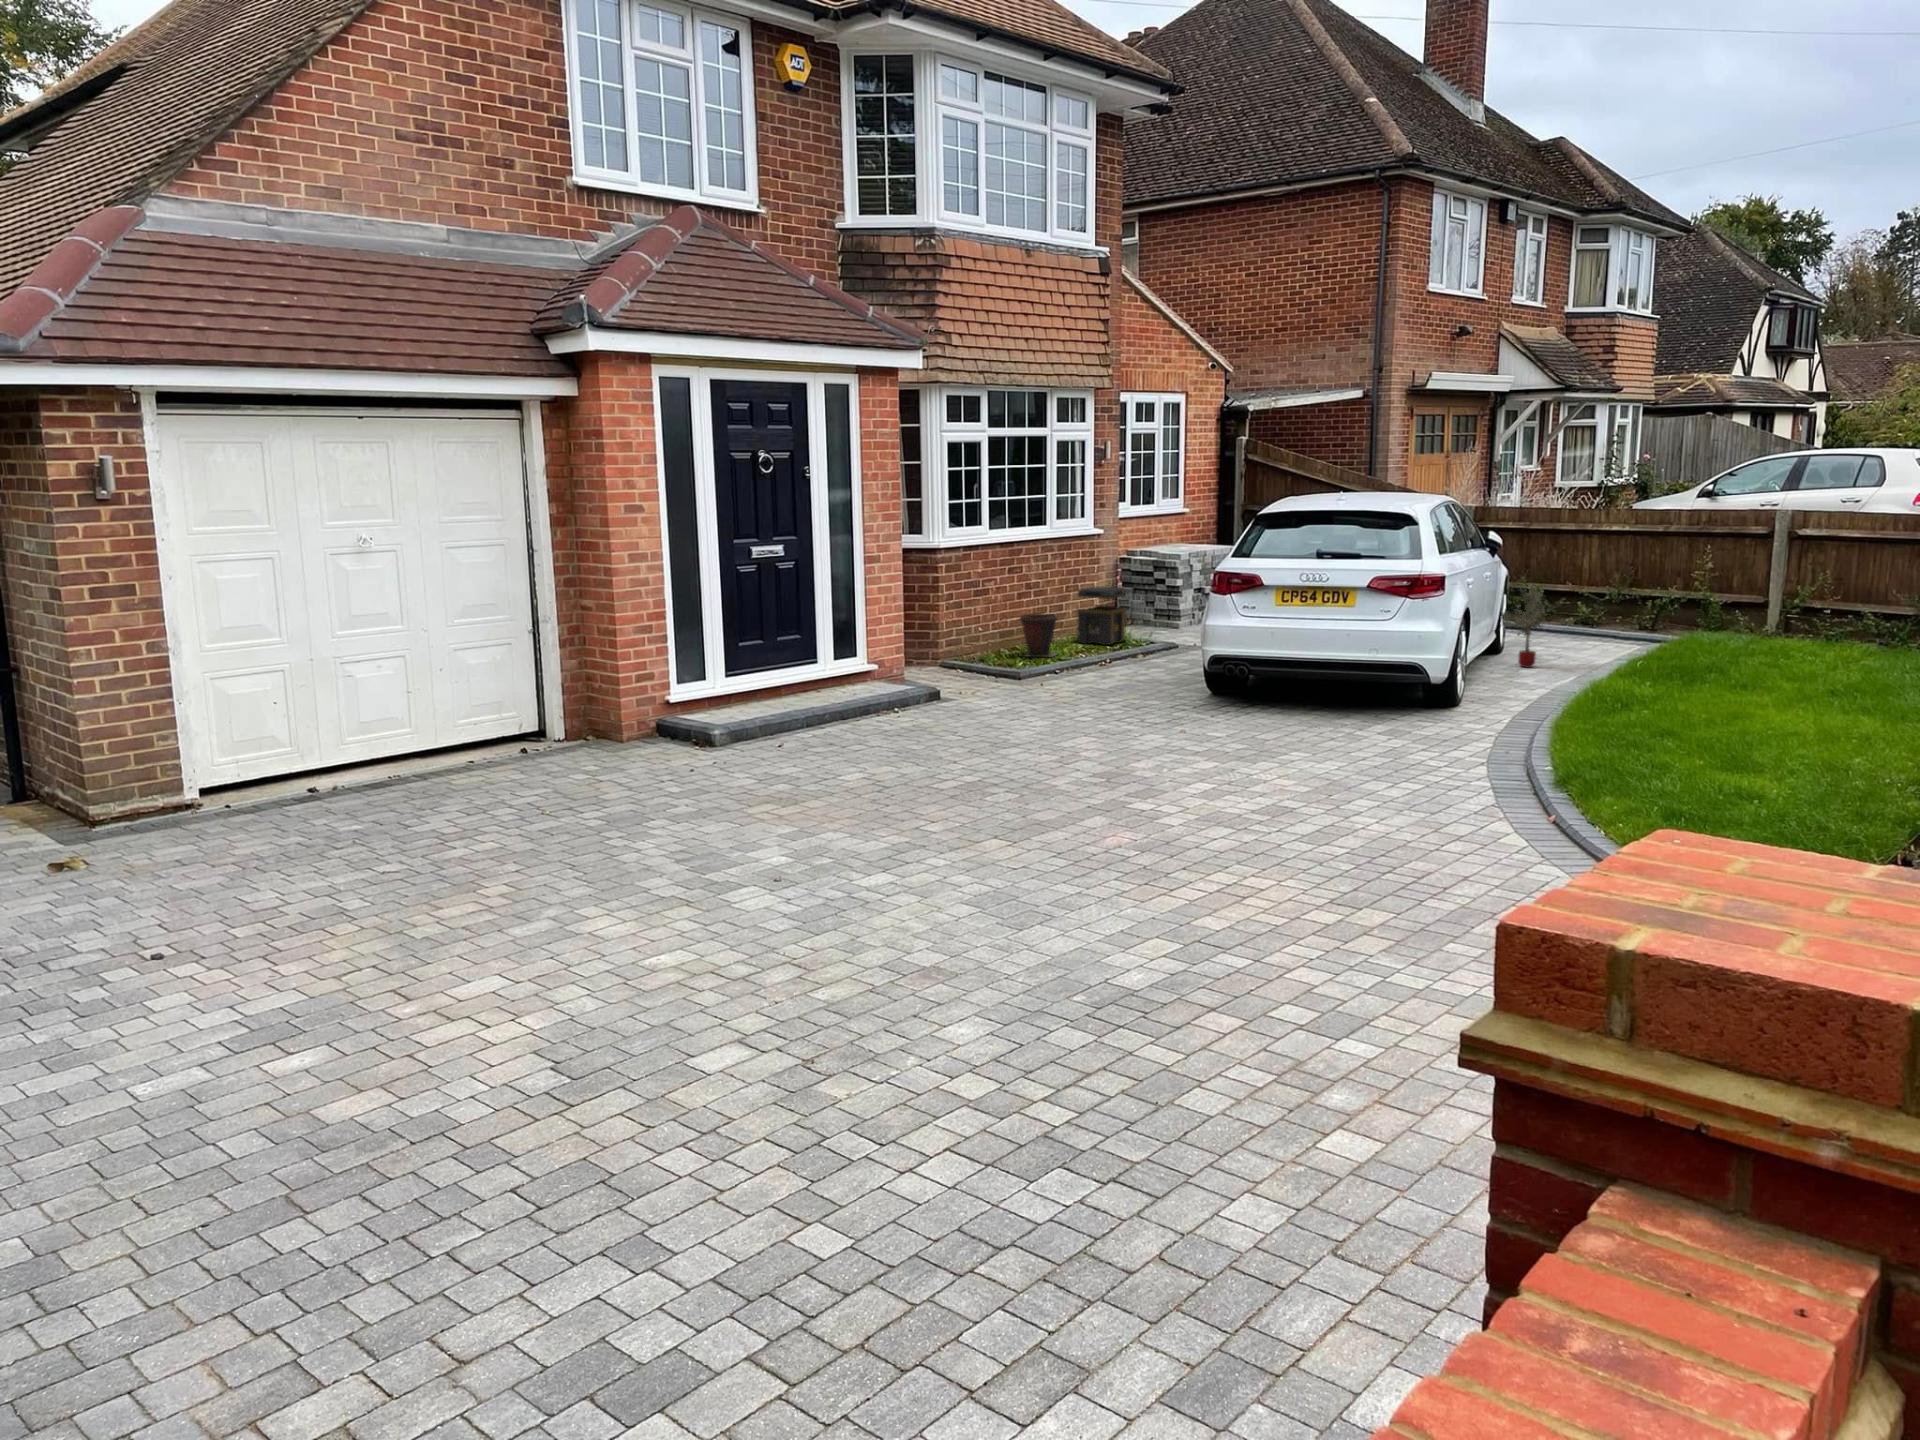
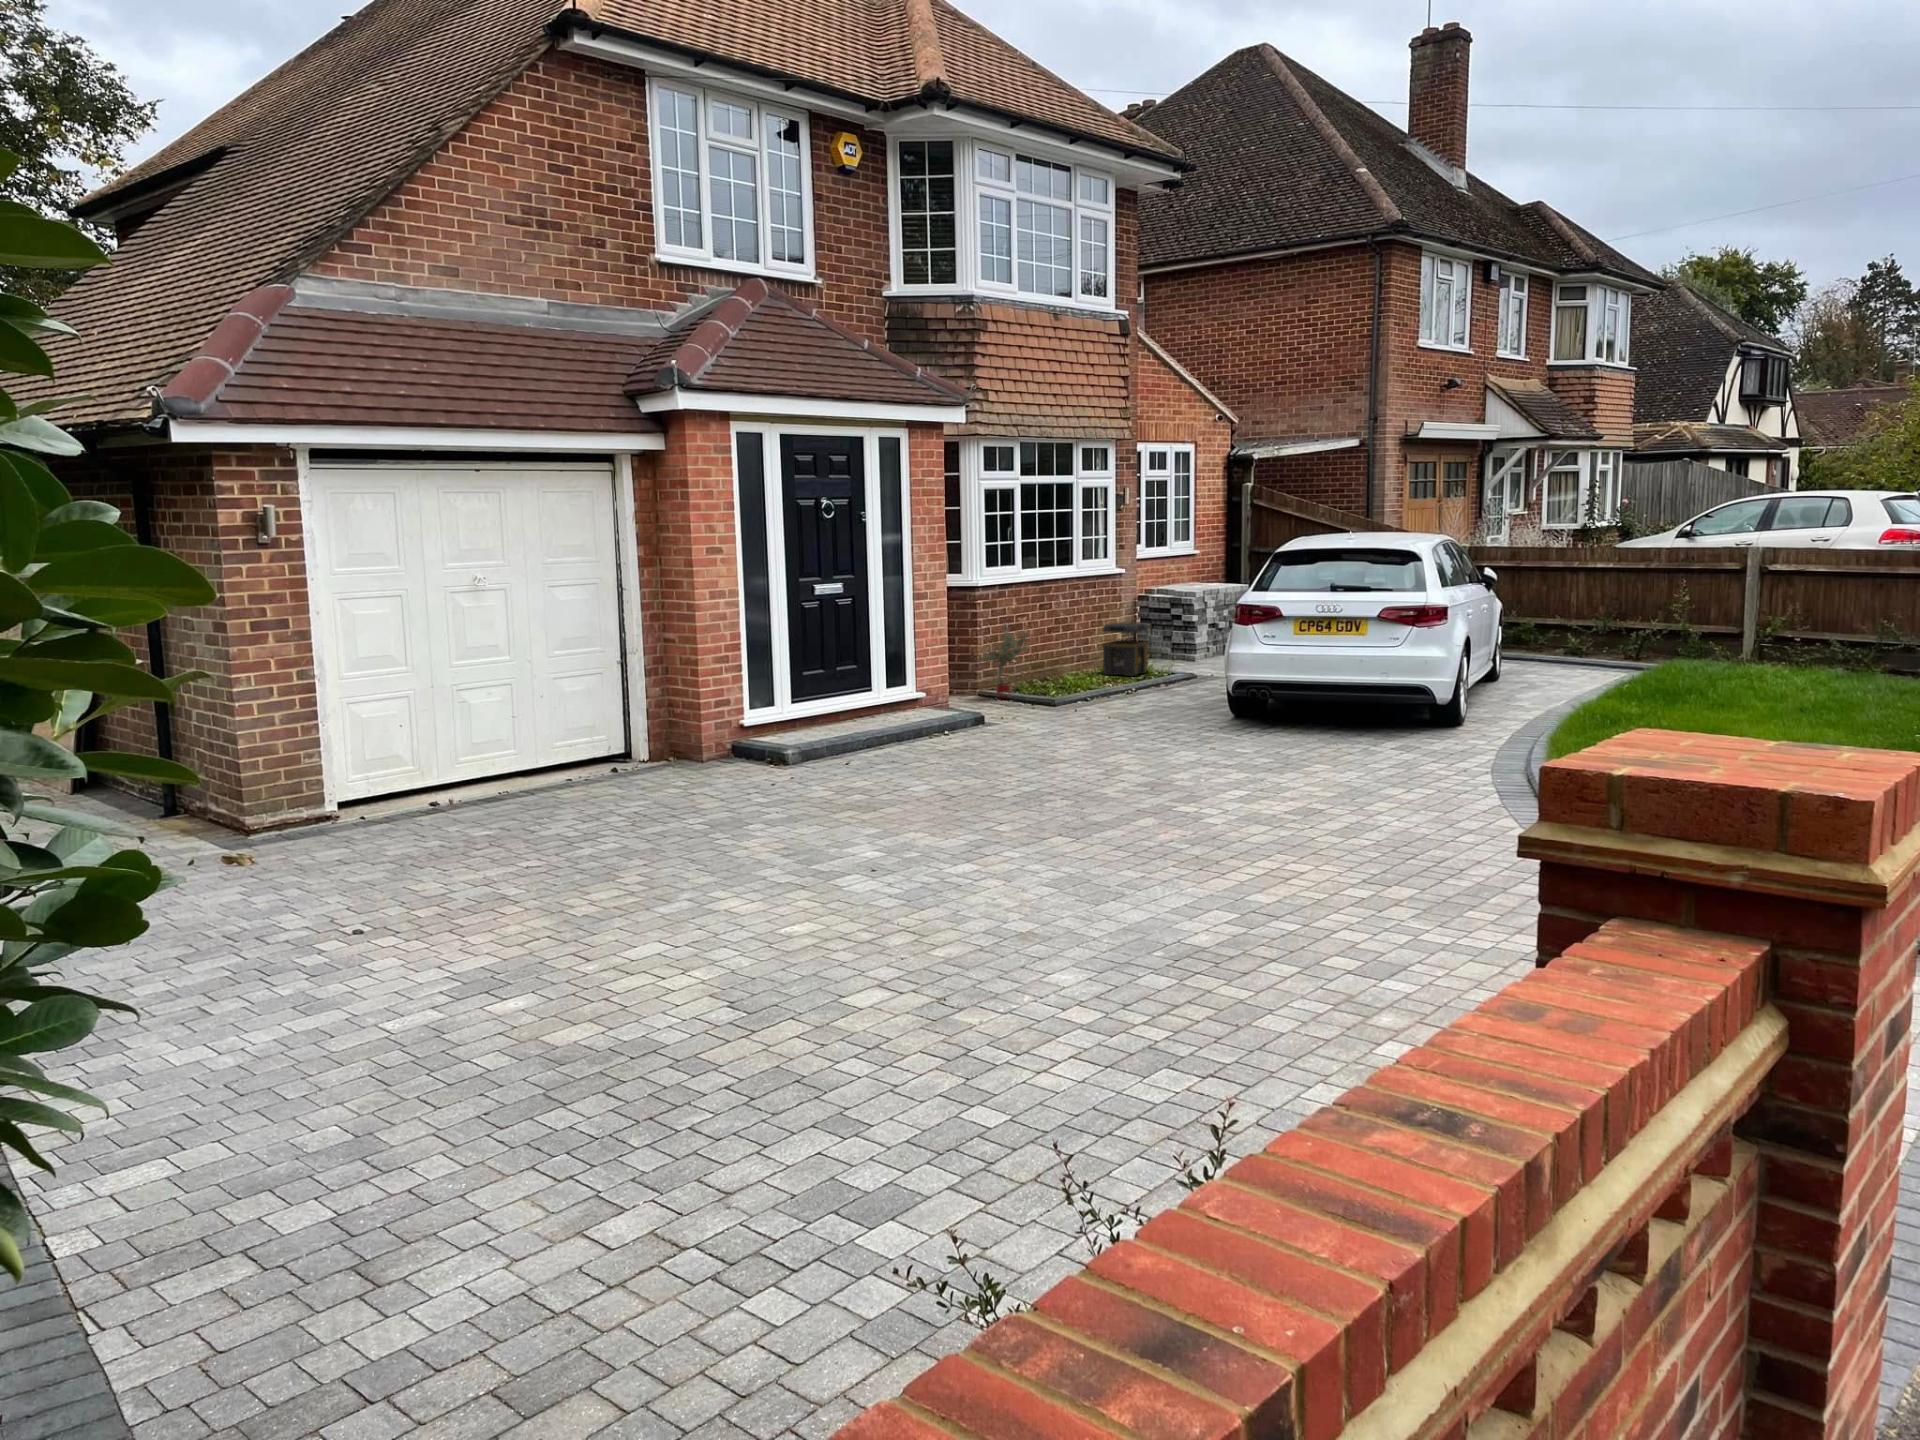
potted tree: present [1503,584,1547,668] -> present [978,622,1029,699]
bucket: present [1019,613,1059,657] -> none [1051,646,1089,687]

